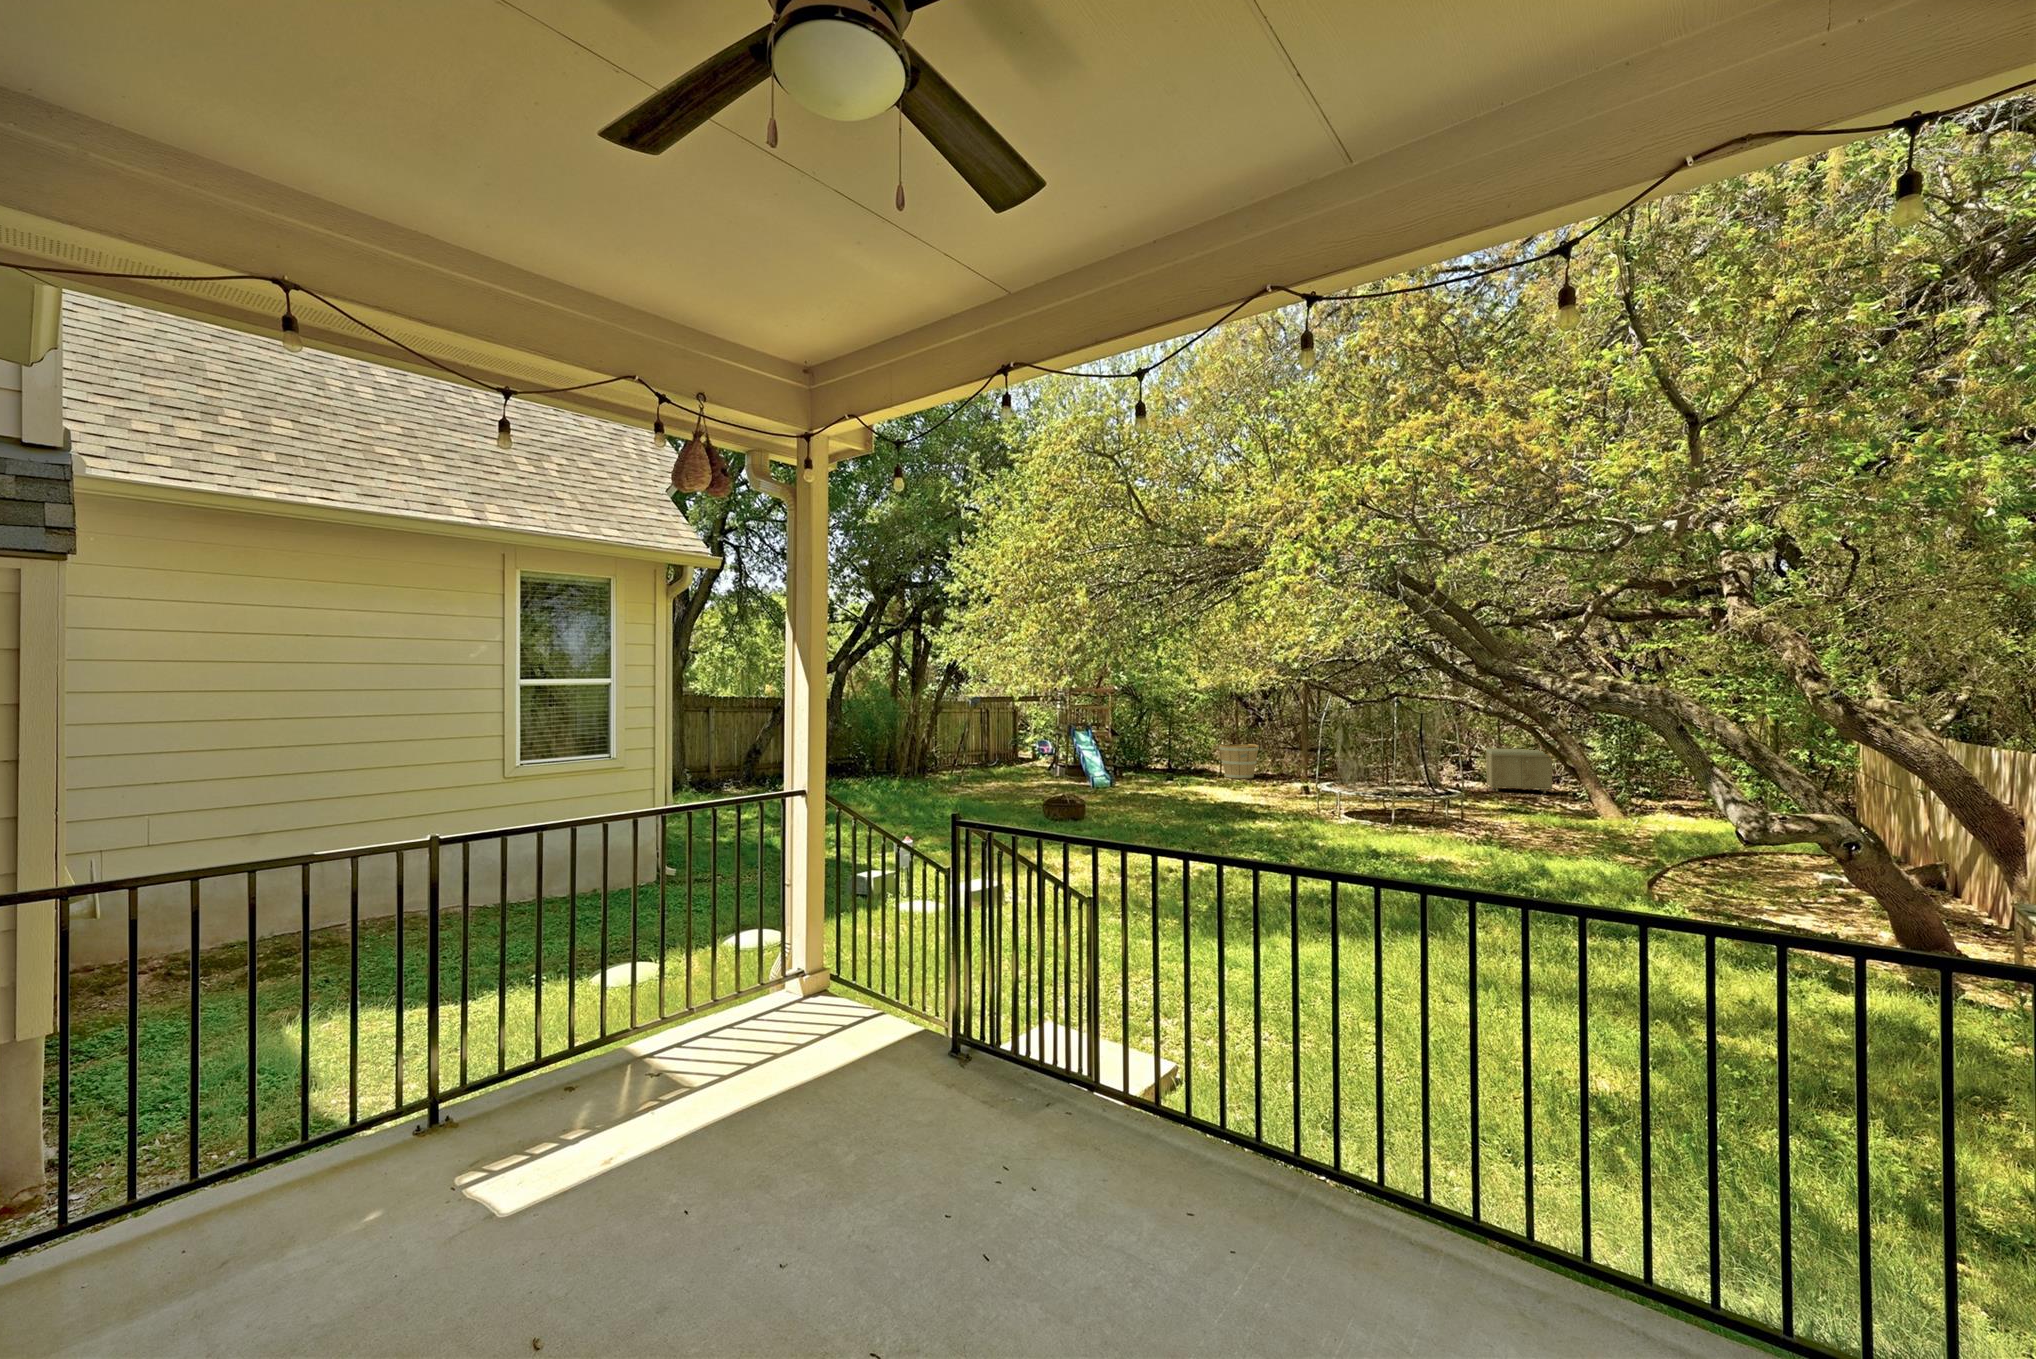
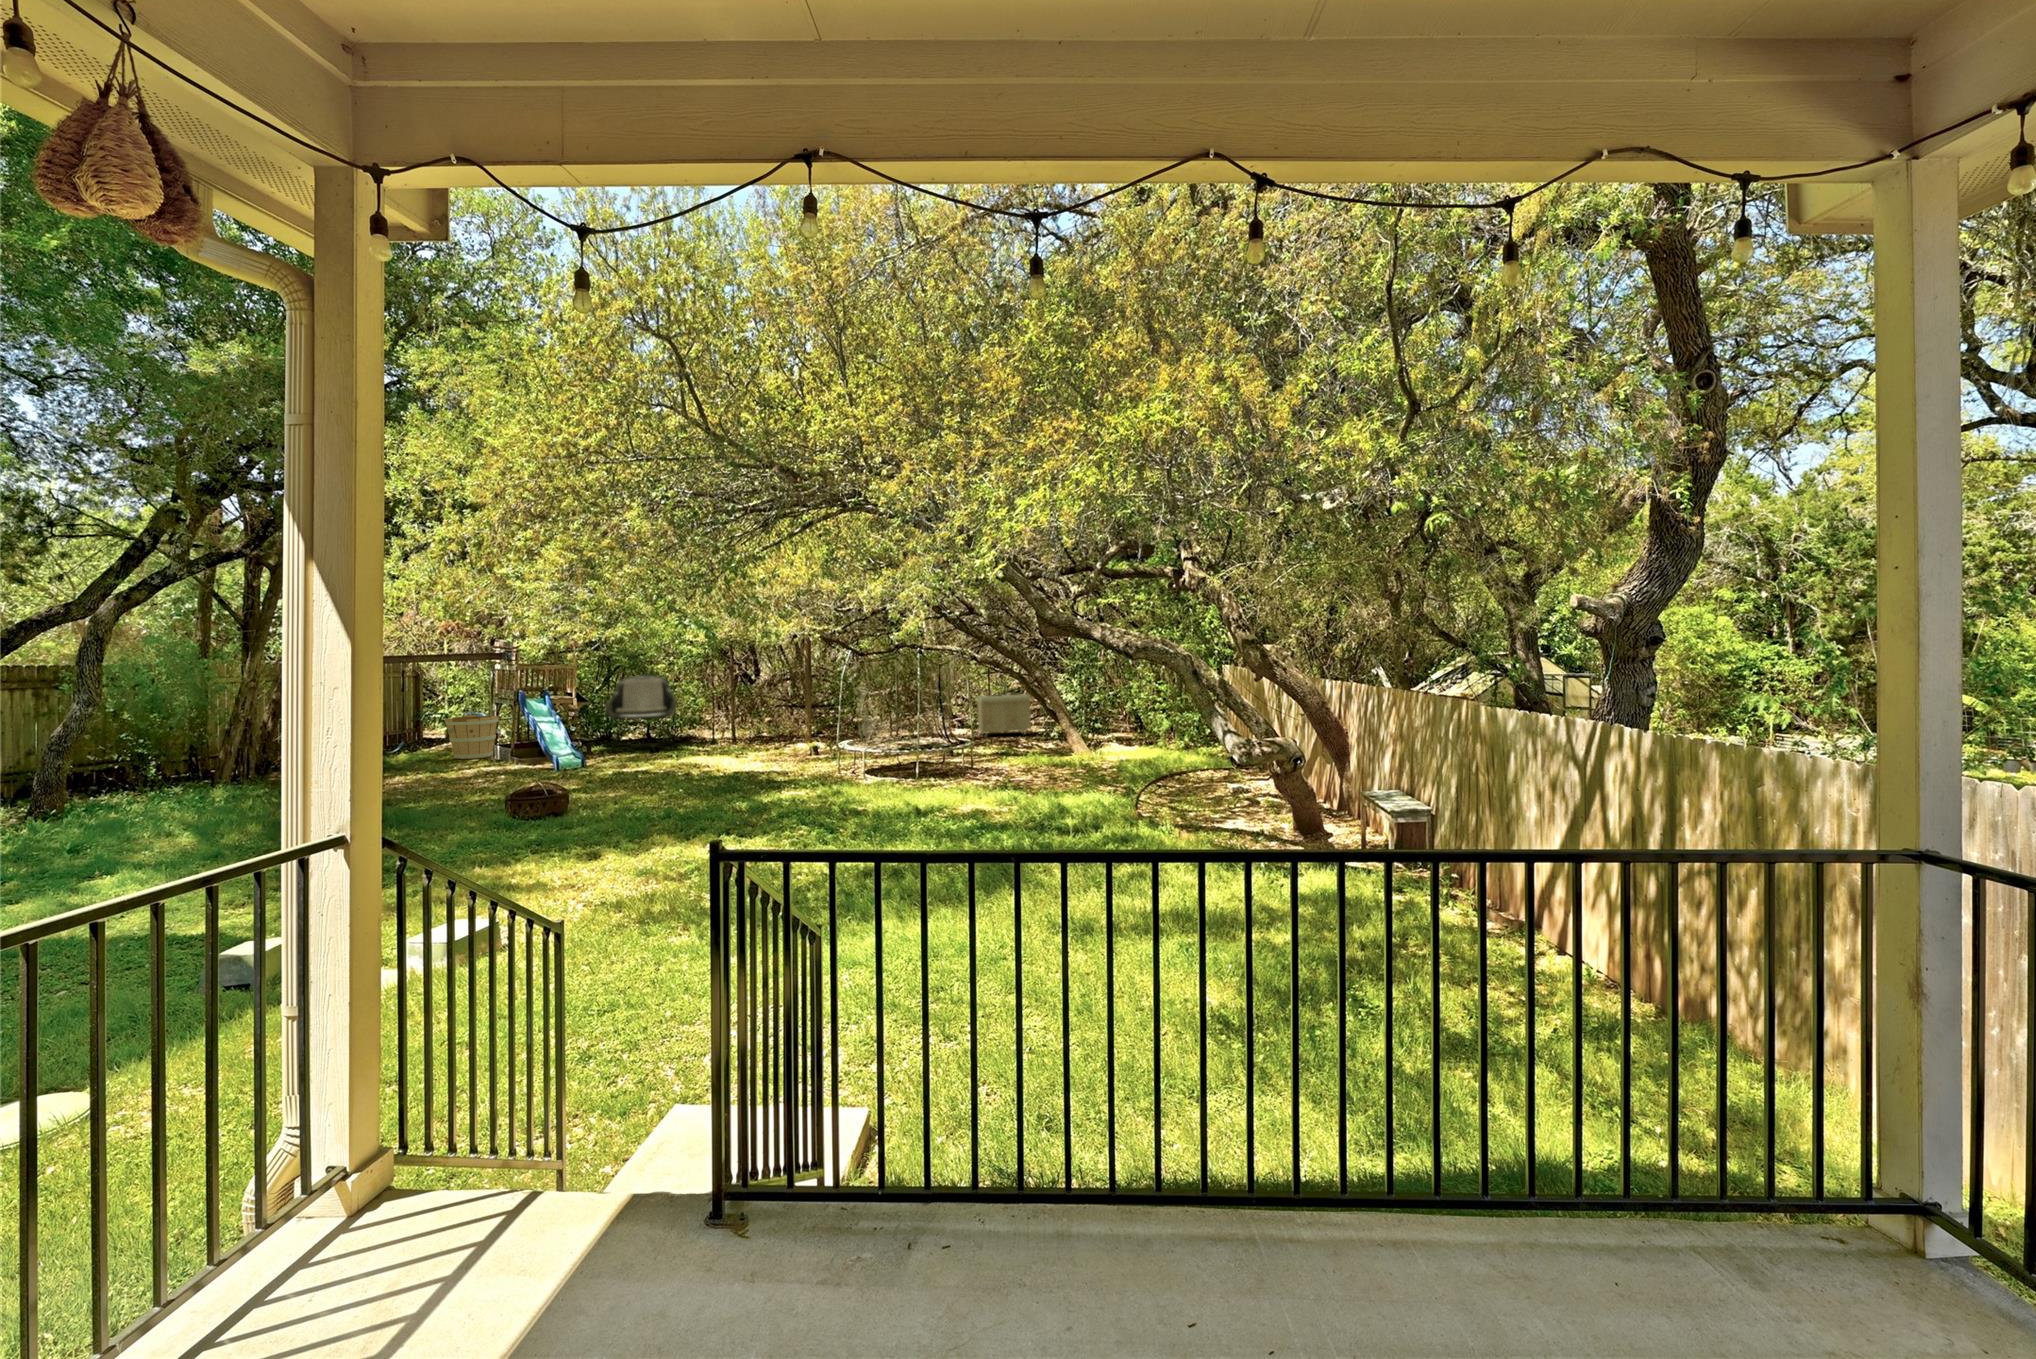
lounge chair: none [1134,715,1192,779] -> present [606,675,677,752]
wooden bucket: present [1219,744,1259,779] -> present [445,715,498,759]

